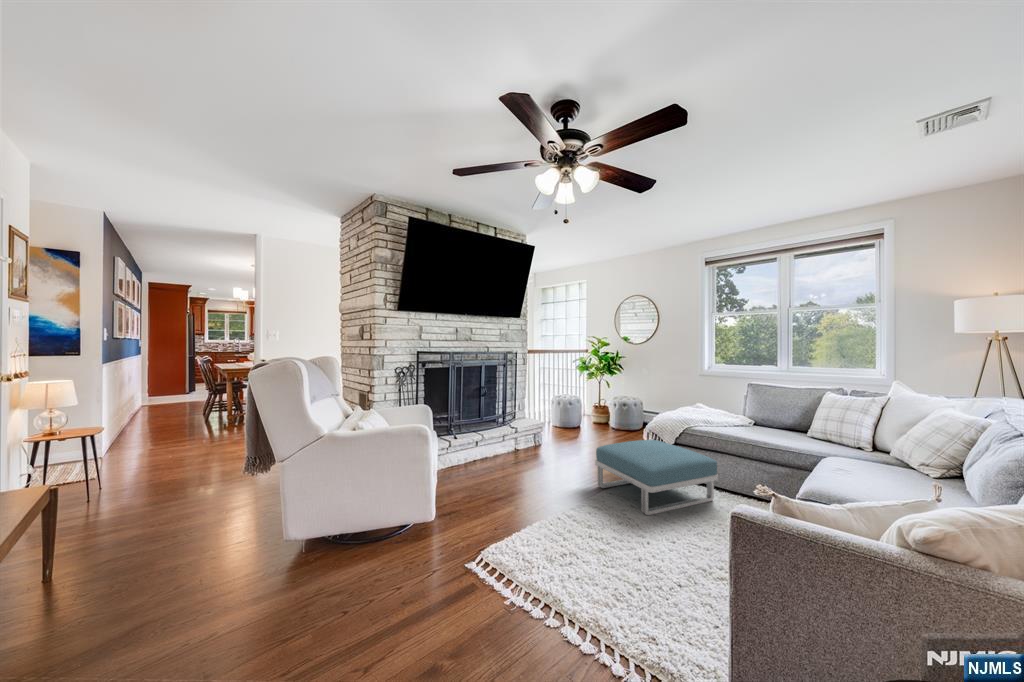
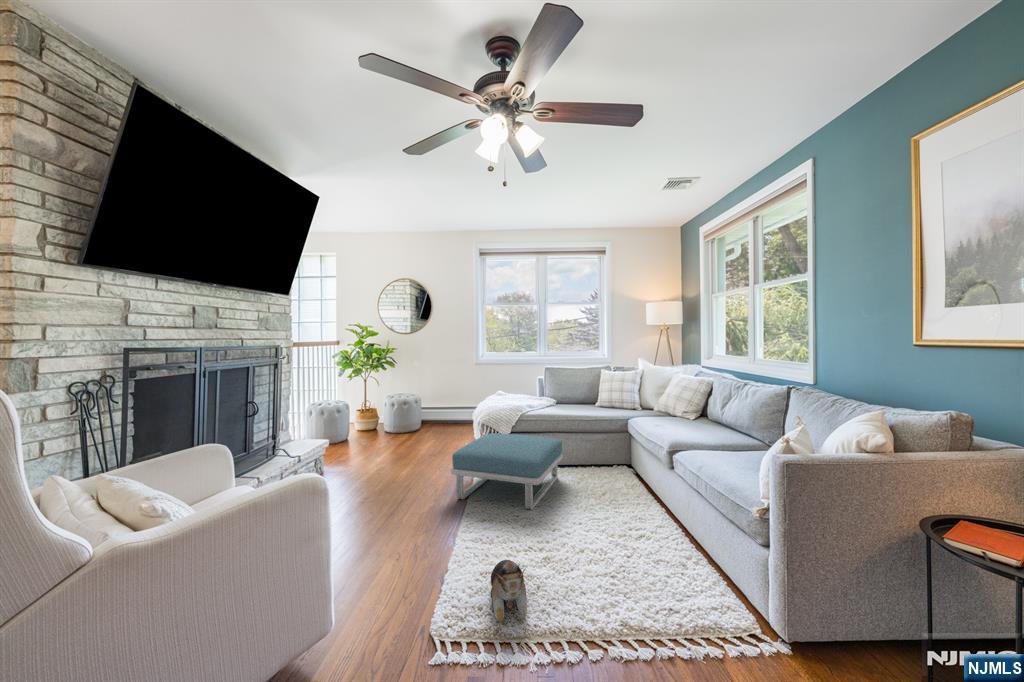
plush toy: none [507,523,561,573] -> present [490,560,527,621]

